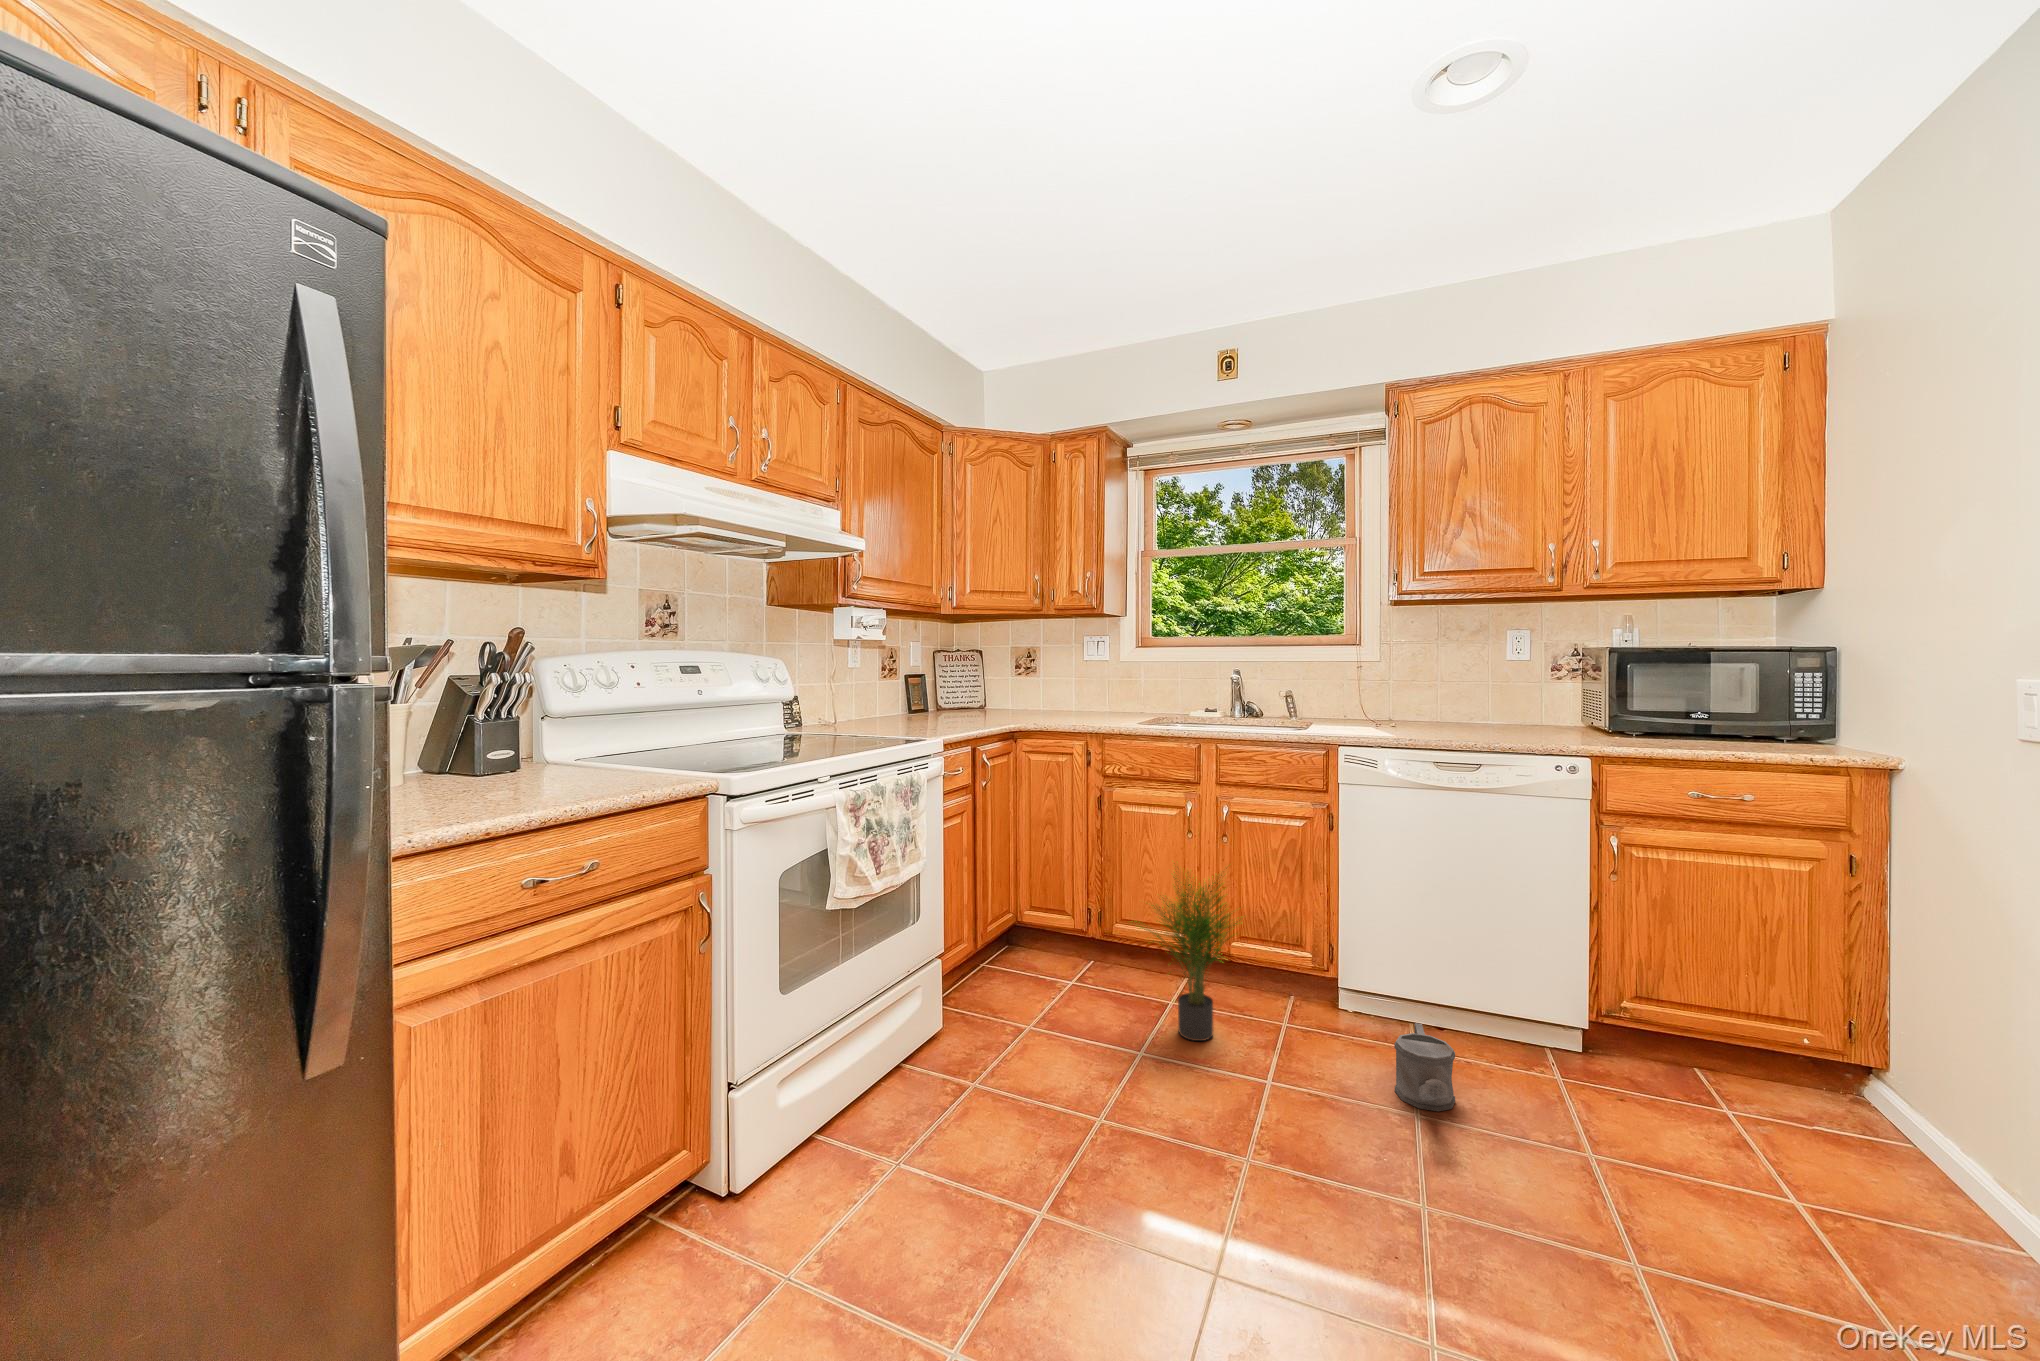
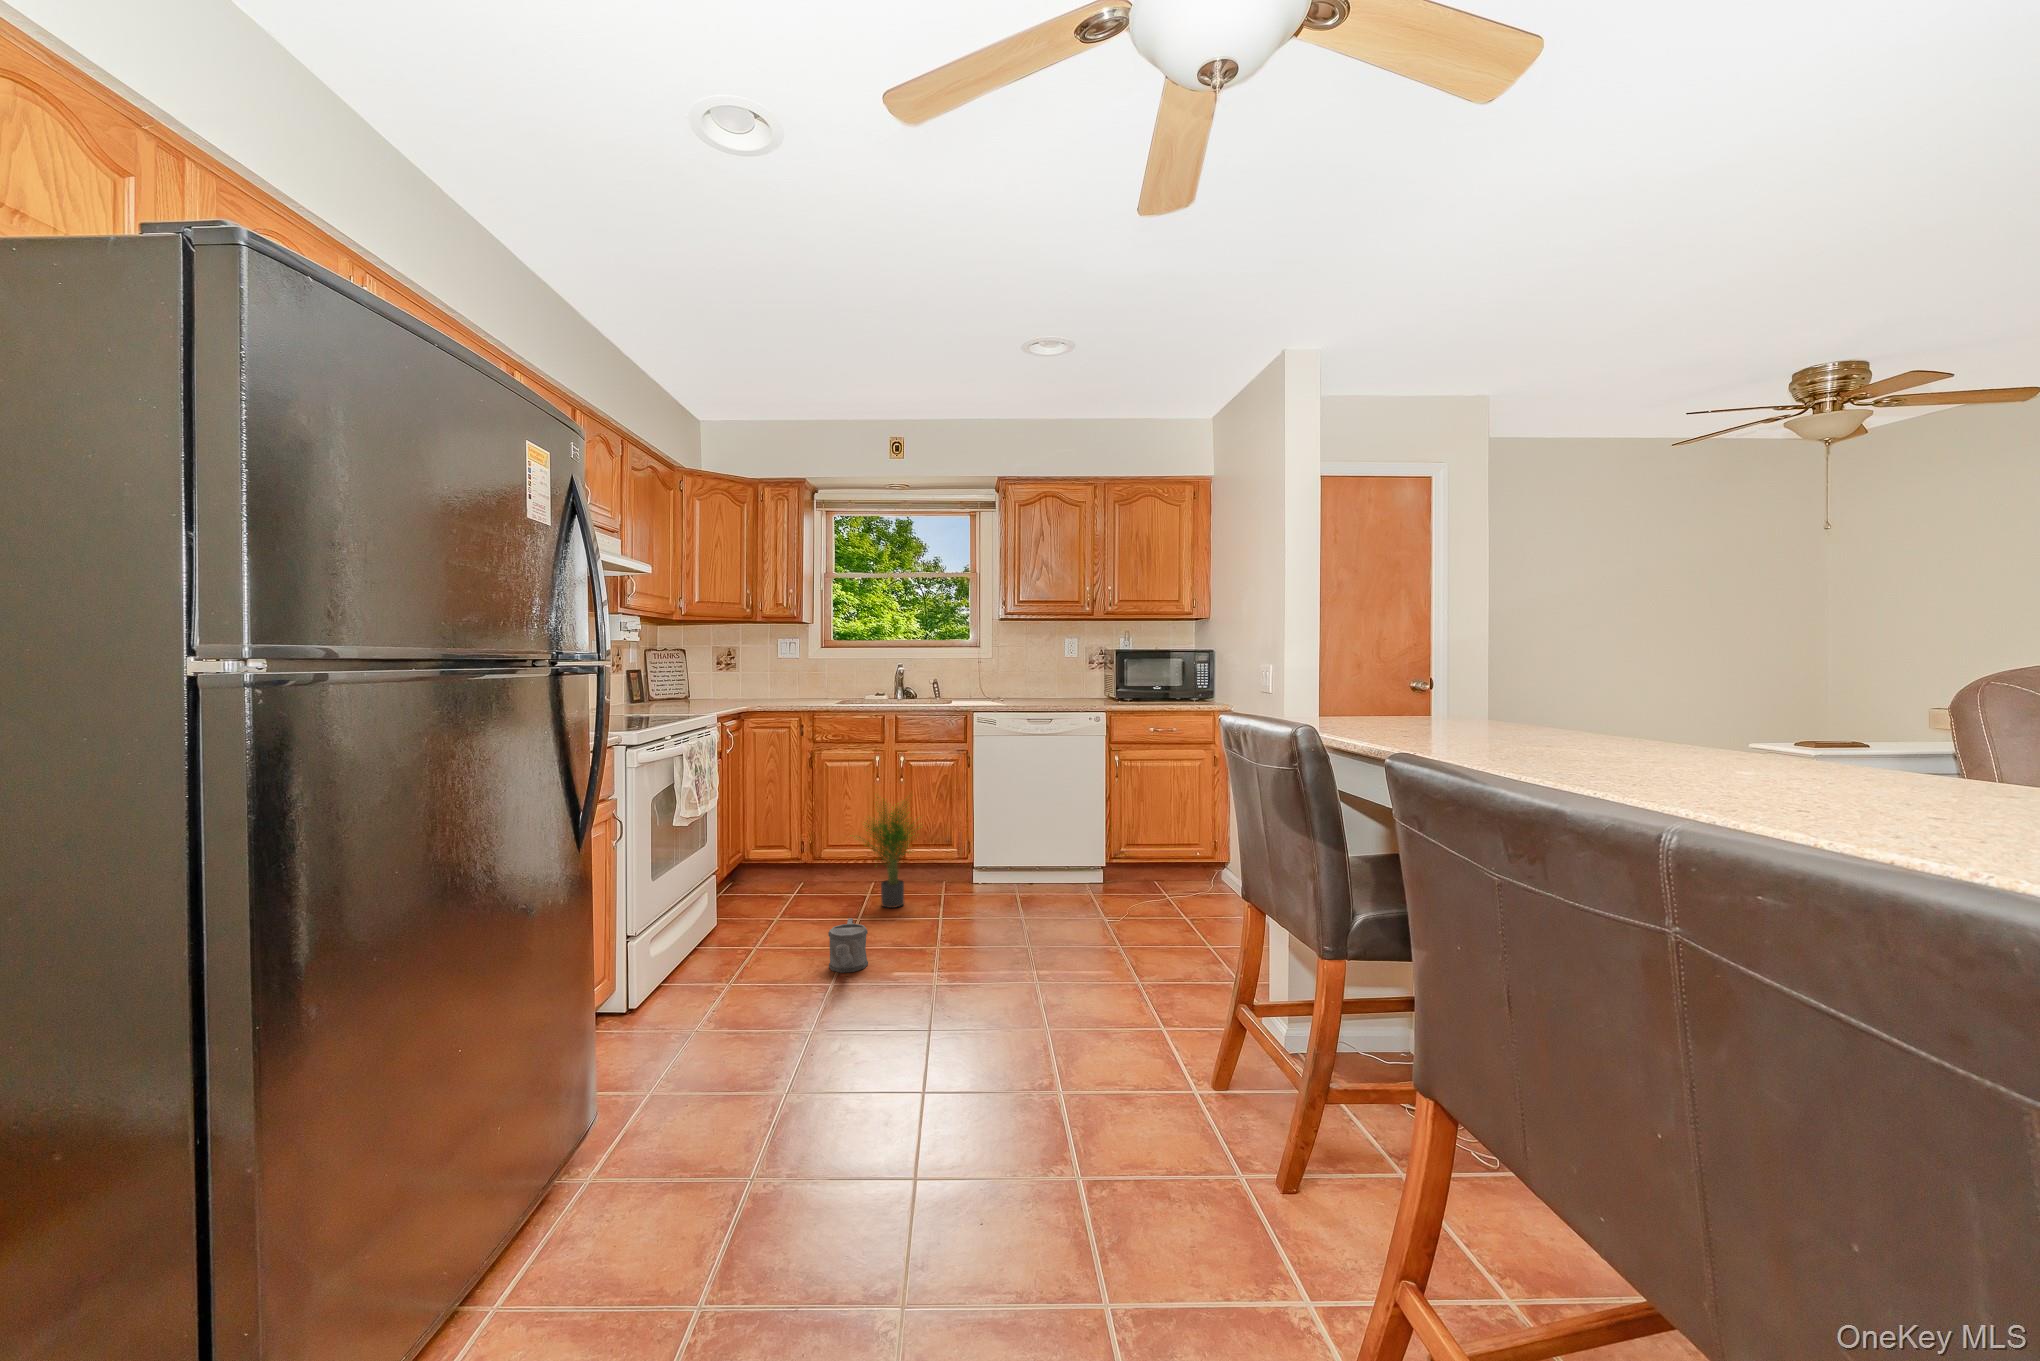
watering can: present [1394,1023,1455,1112] -> present [828,918,868,973]

